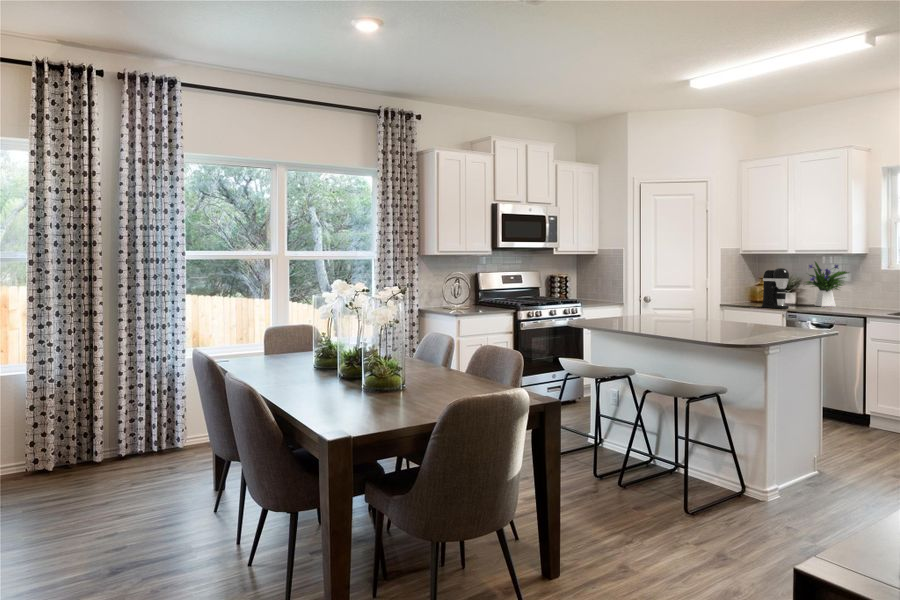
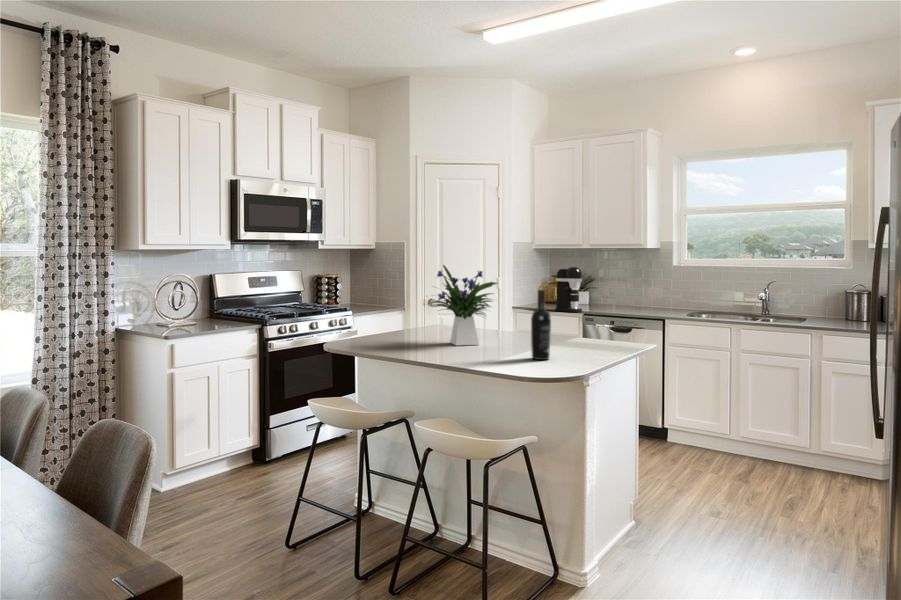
flower arrangement: present [806,262,847,307] -> present [433,265,498,345]
wine bottle: none [732,283,750,337] -> present [531,290,551,360]

